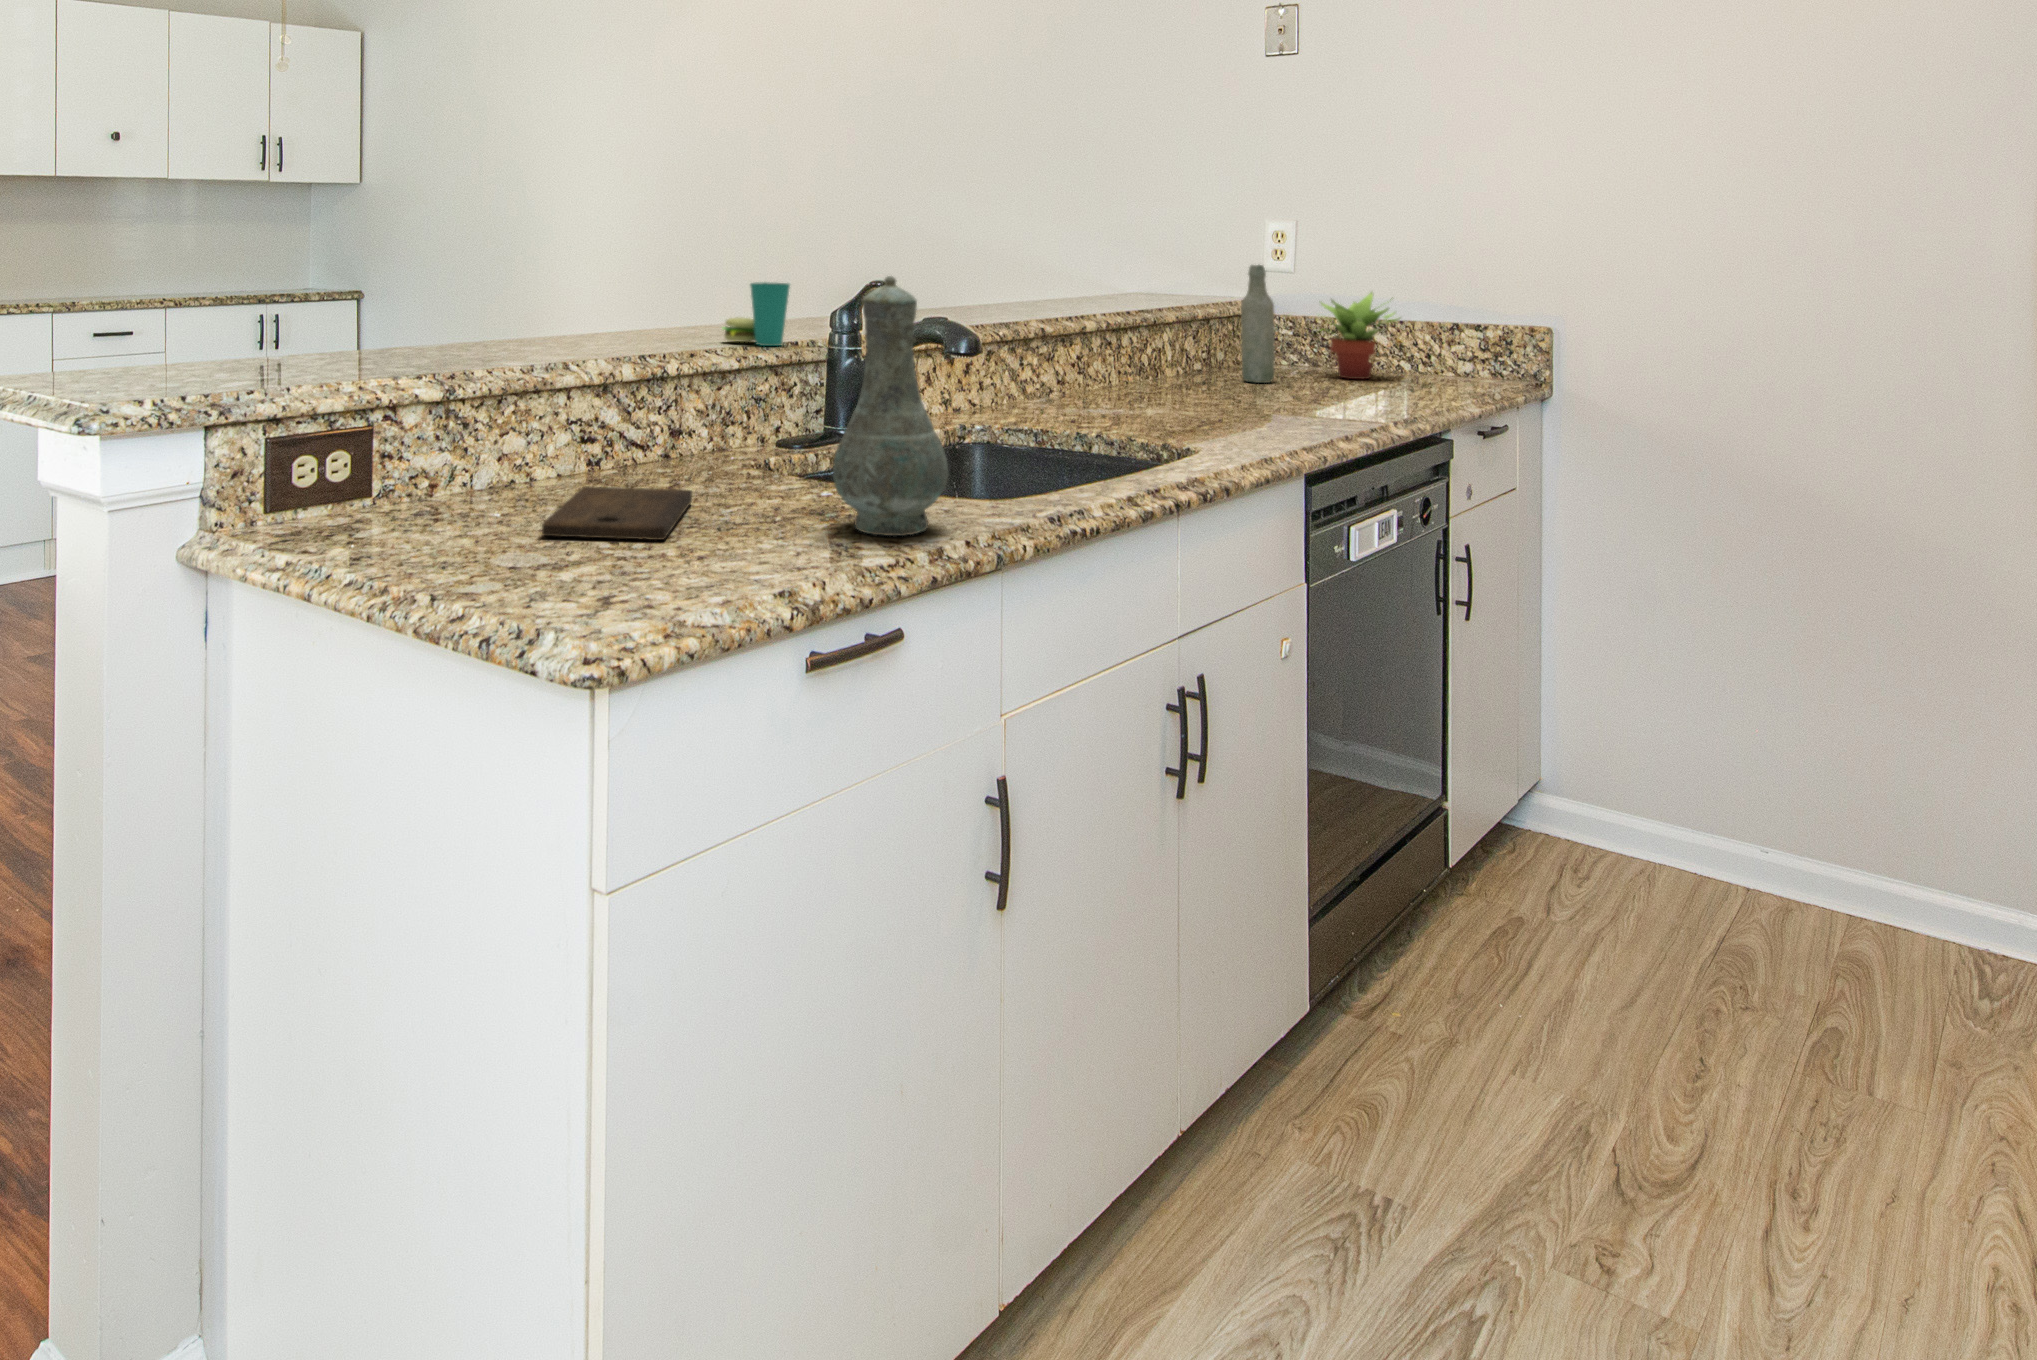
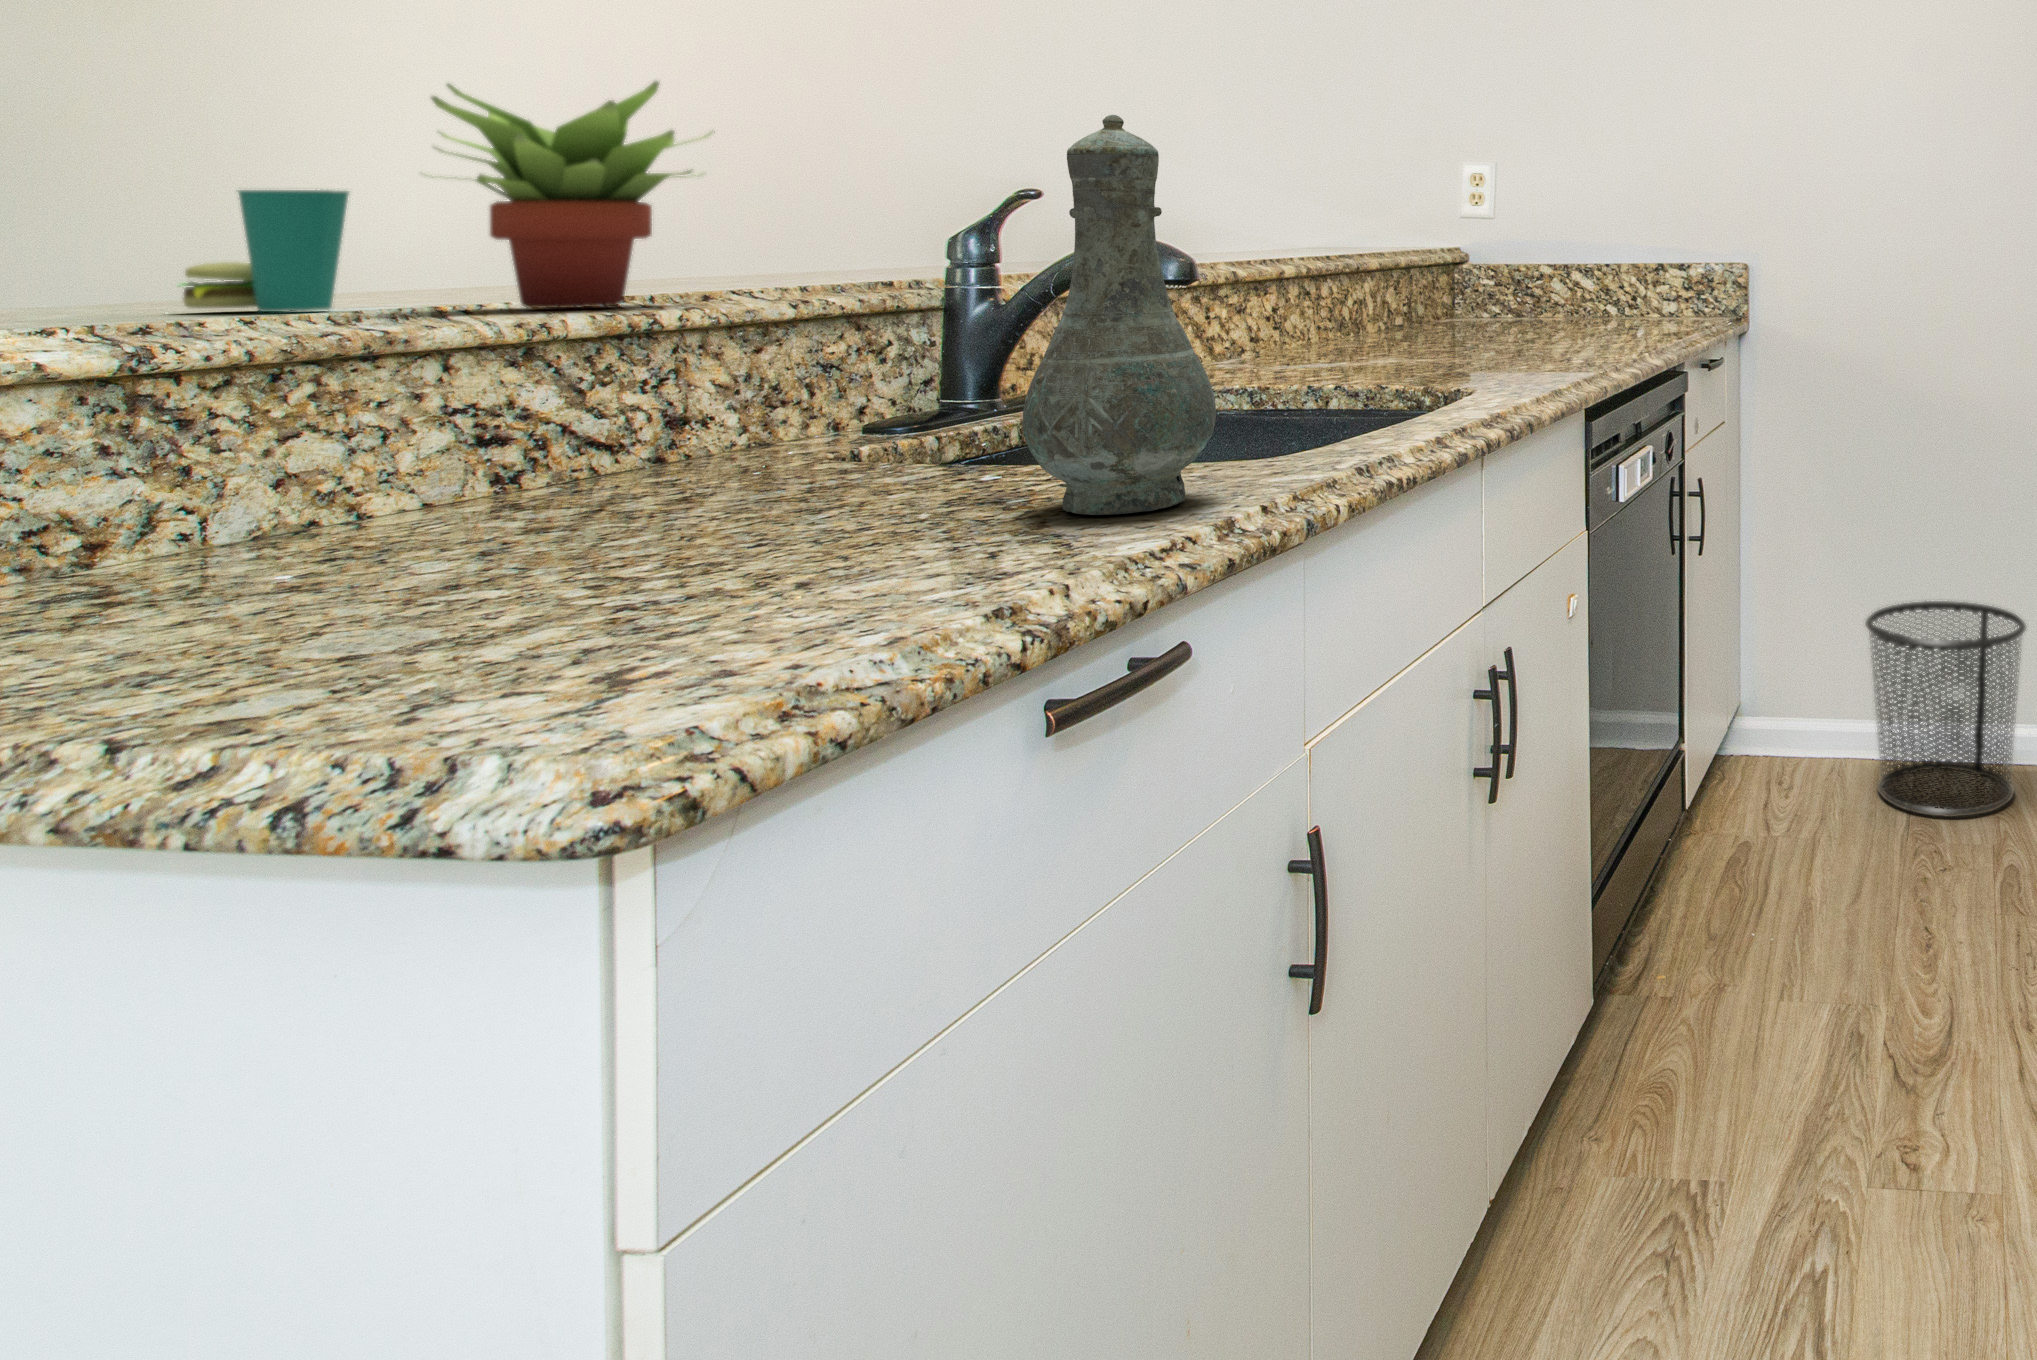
bottle: present [1241,265,1275,383] -> none [1442,199,1482,335]
cup: present [724,282,790,346] -> present [182,190,349,312]
succulent plant: present [1321,292,1400,379] -> present [431,81,711,308]
cutting board: present [542,486,692,540] -> none [417,492,740,594]
waste bin: none [1644,688,1835,917] -> present [1865,601,2026,817]

